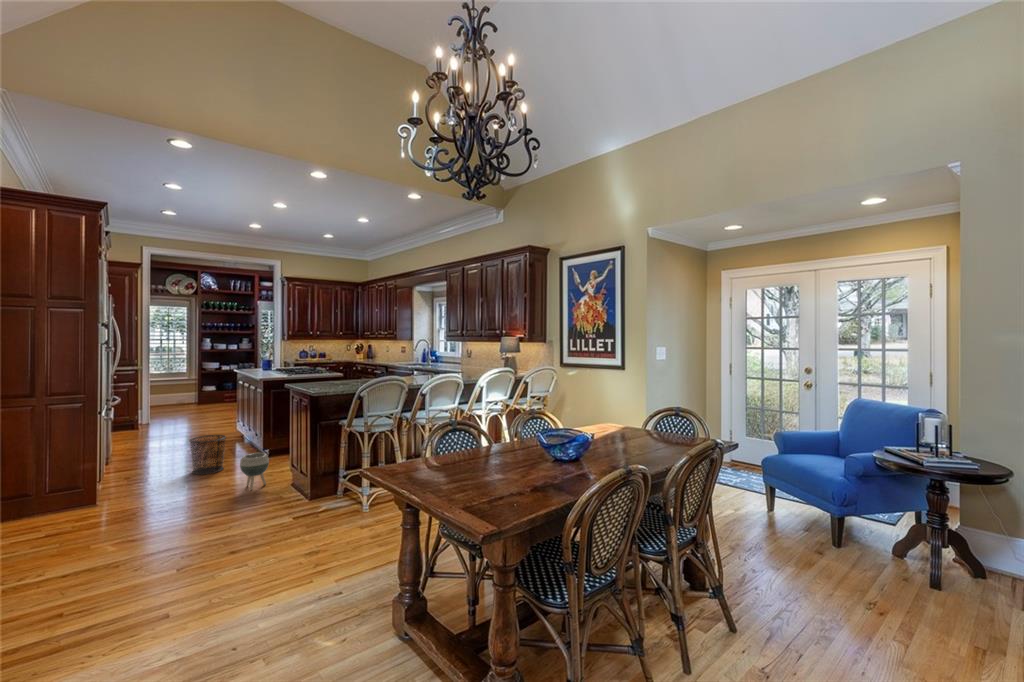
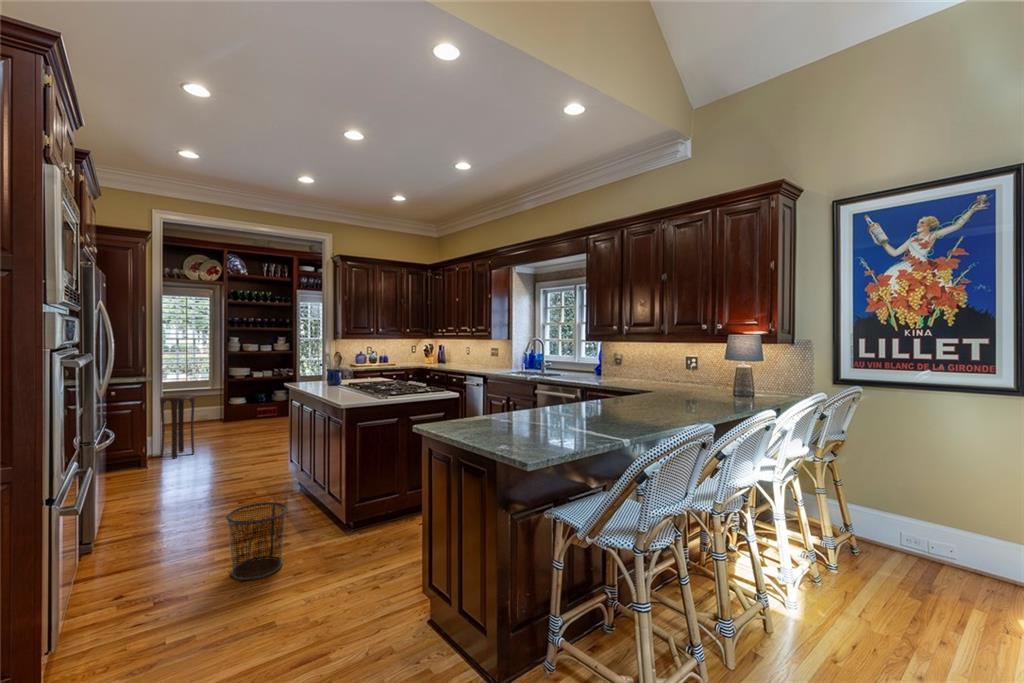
stool: none [148,380,174,425] -> present [160,394,195,459]
planter: present [240,453,269,490] -> none [327,554,378,635]

